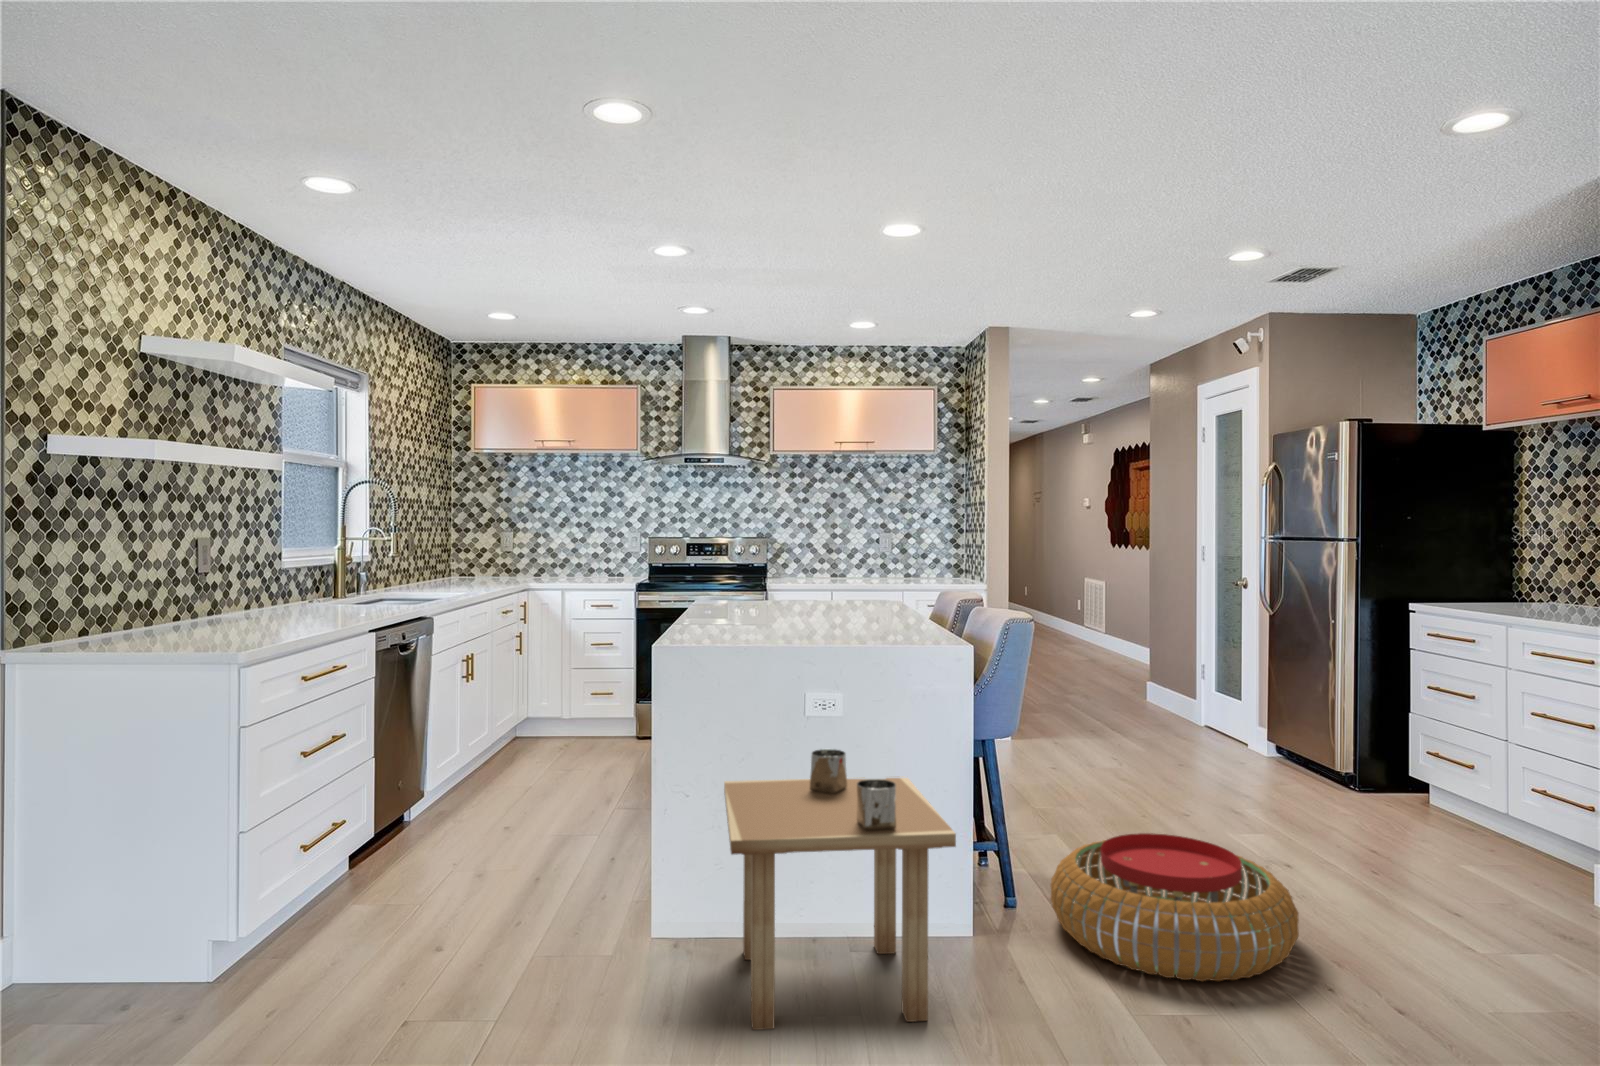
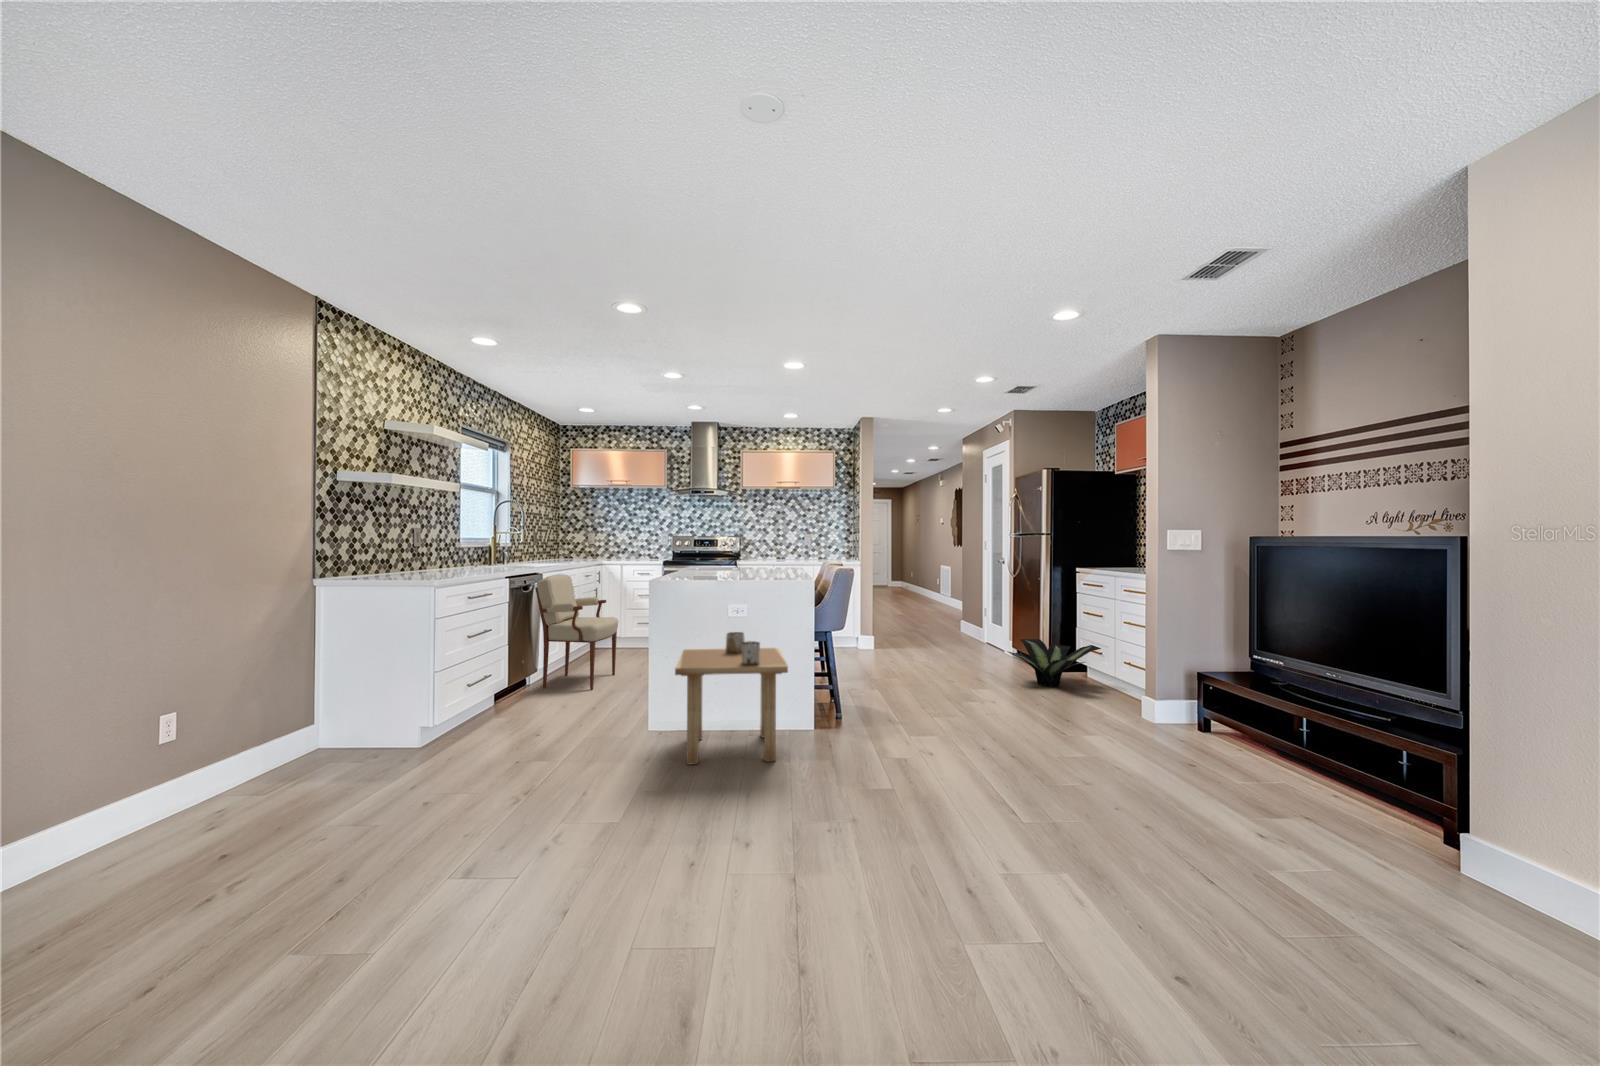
armchair: none [423,616,570,831] -> present [535,574,618,690]
potted plant: none [1280,732,1464,827] -> present [1009,639,1101,687]
pouf: present [1051,833,1299,981] -> none [855,680,977,747]

